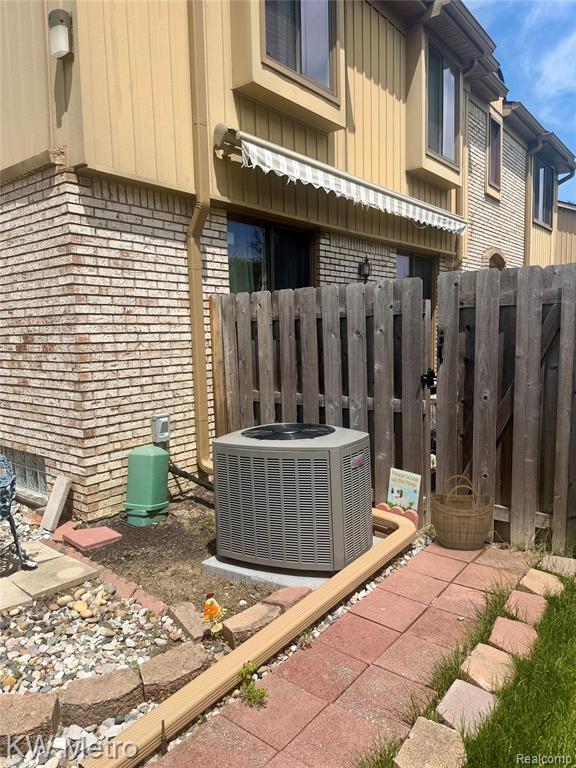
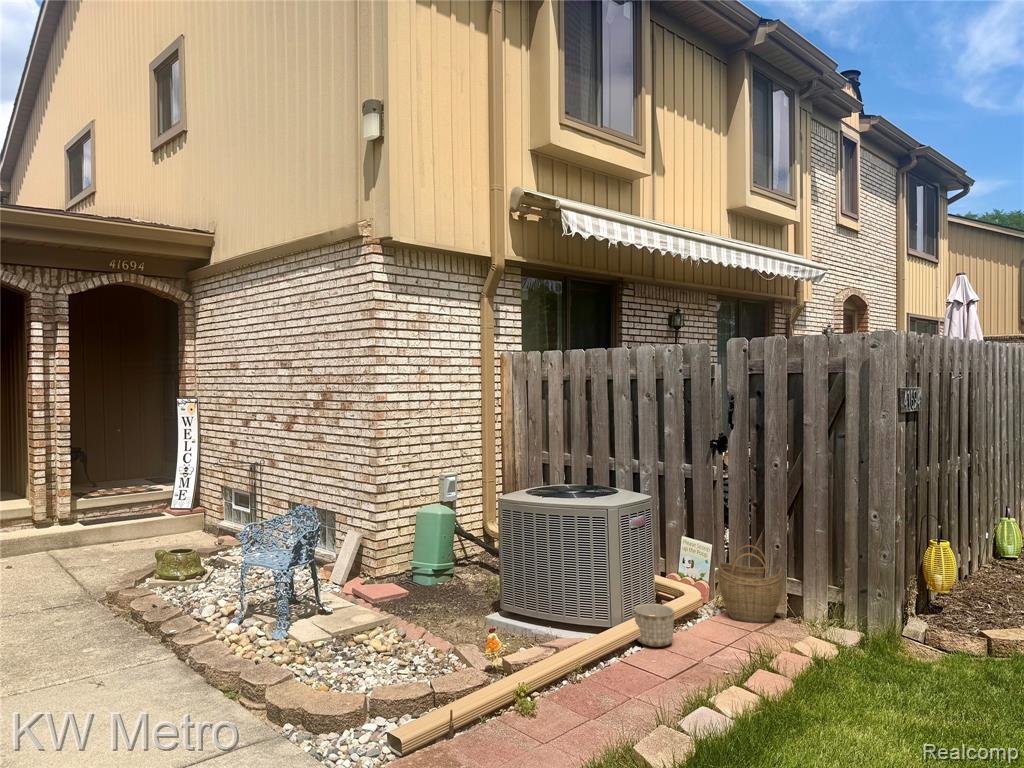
planter: none [357,543,398,590] -> present [634,604,674,647]

